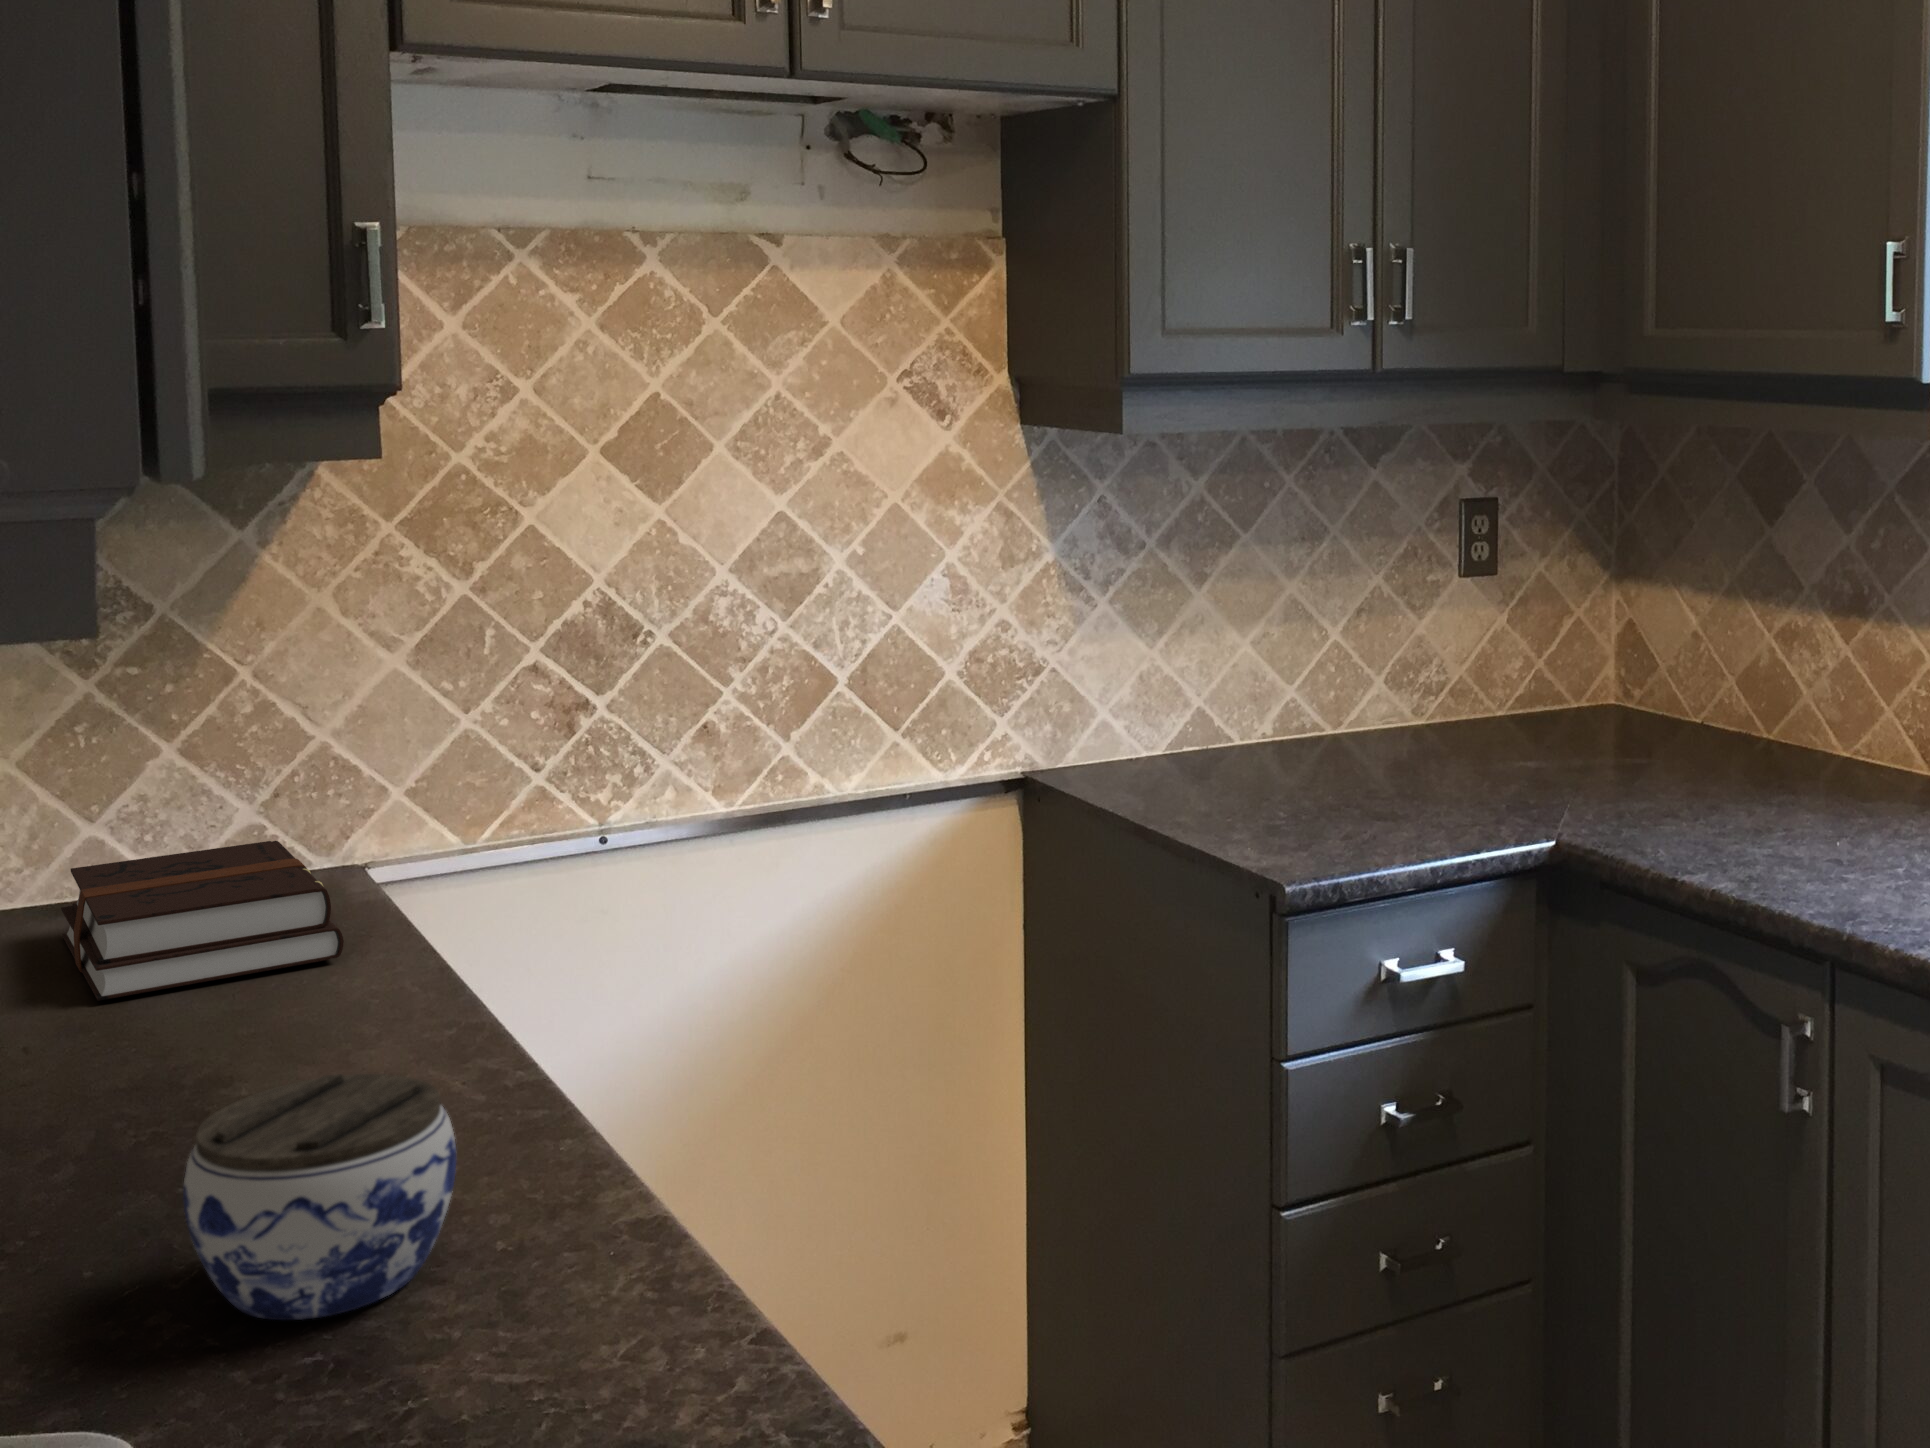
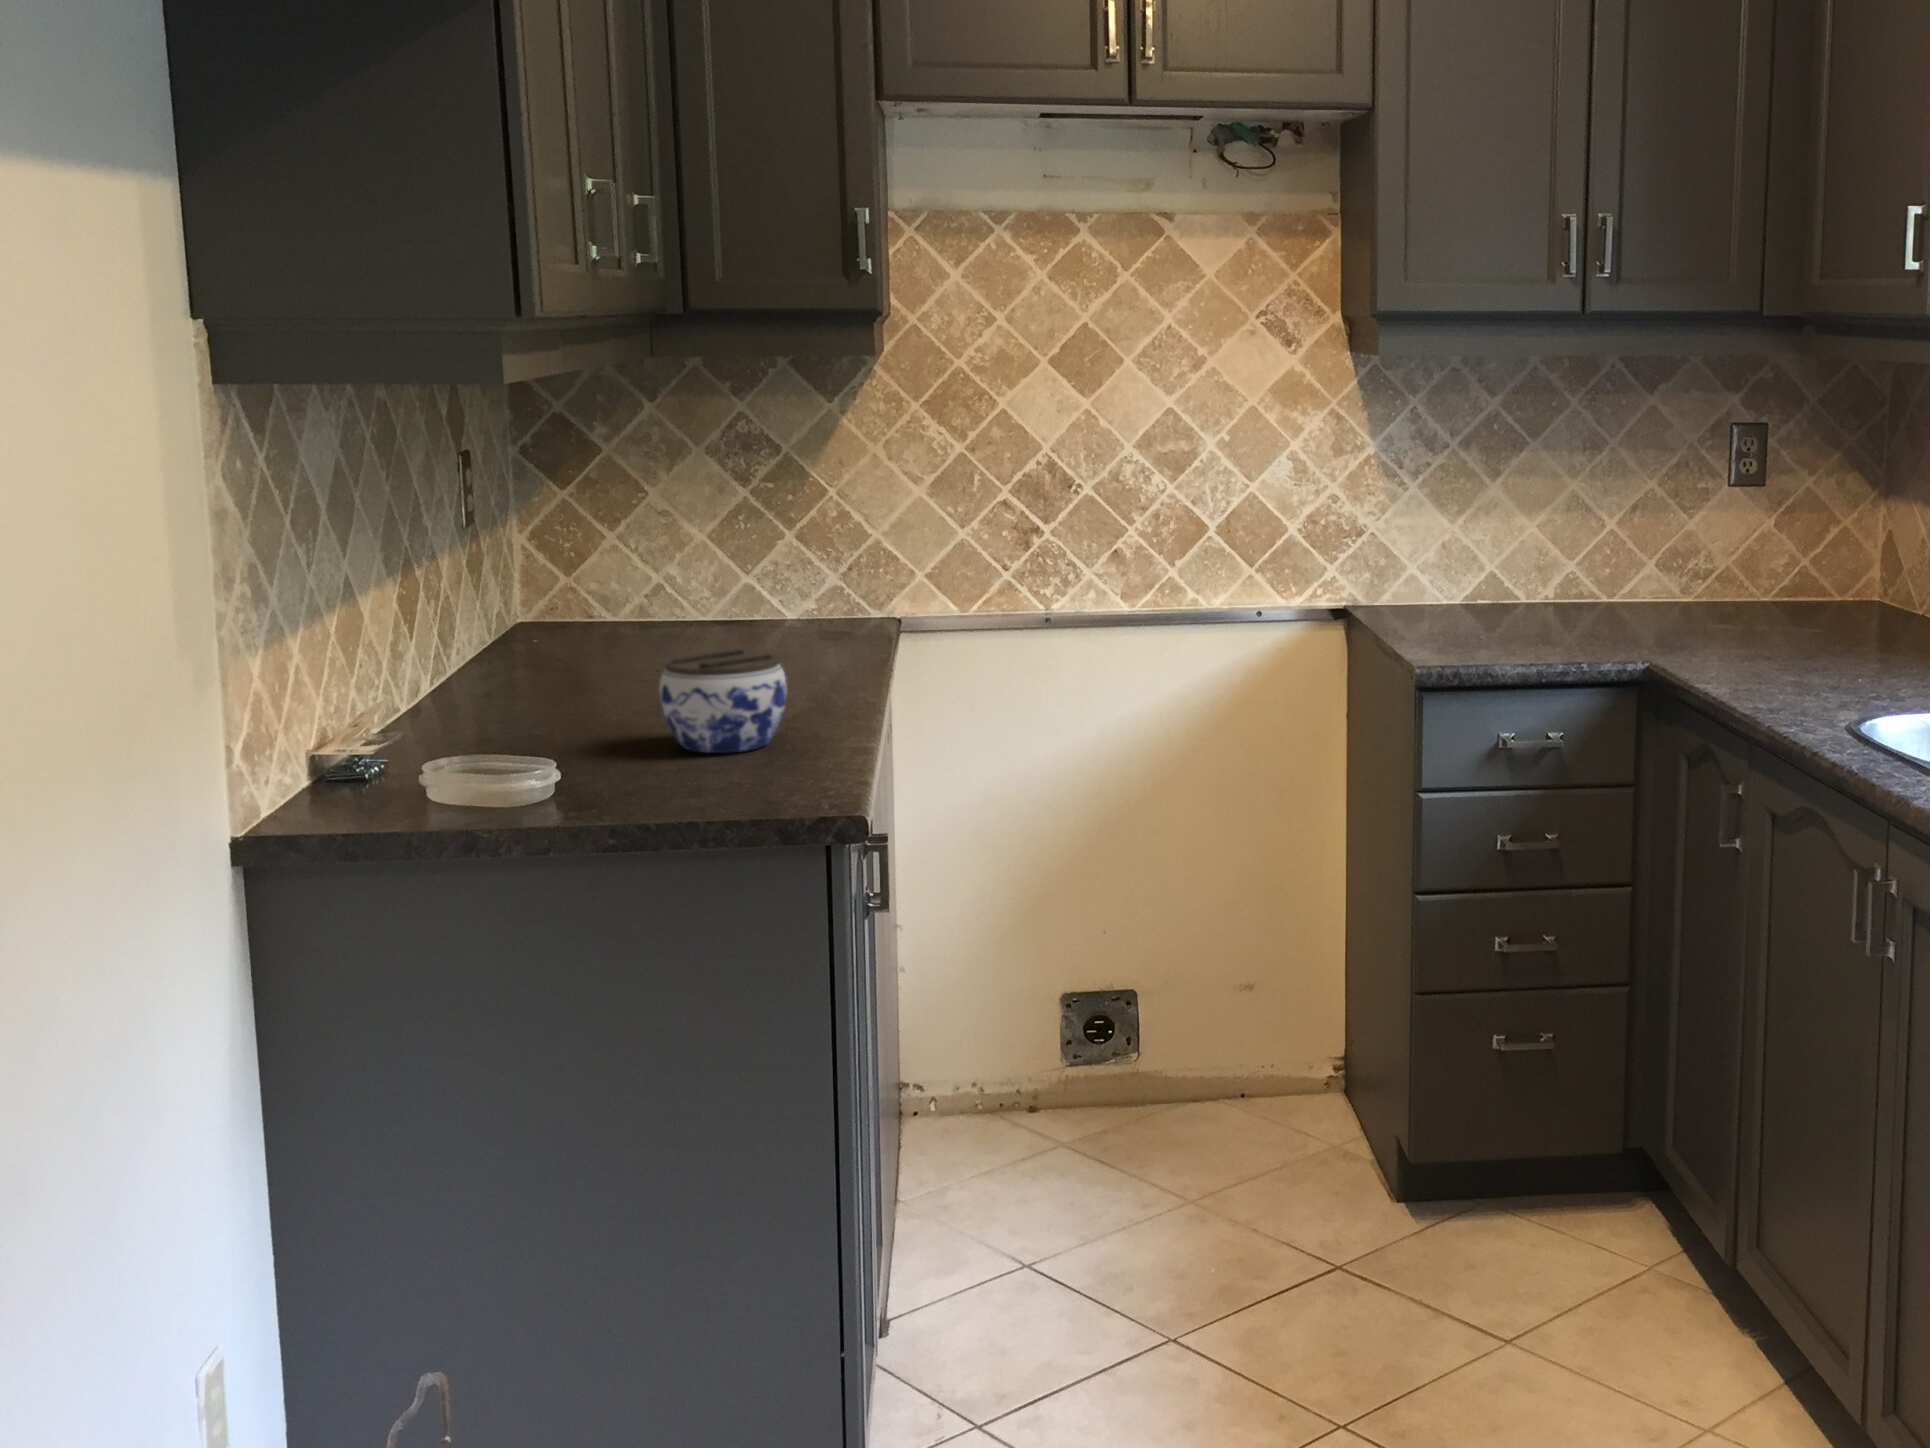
hardback book: present [61,841,344,1001] -> none [718,592,850,656]

